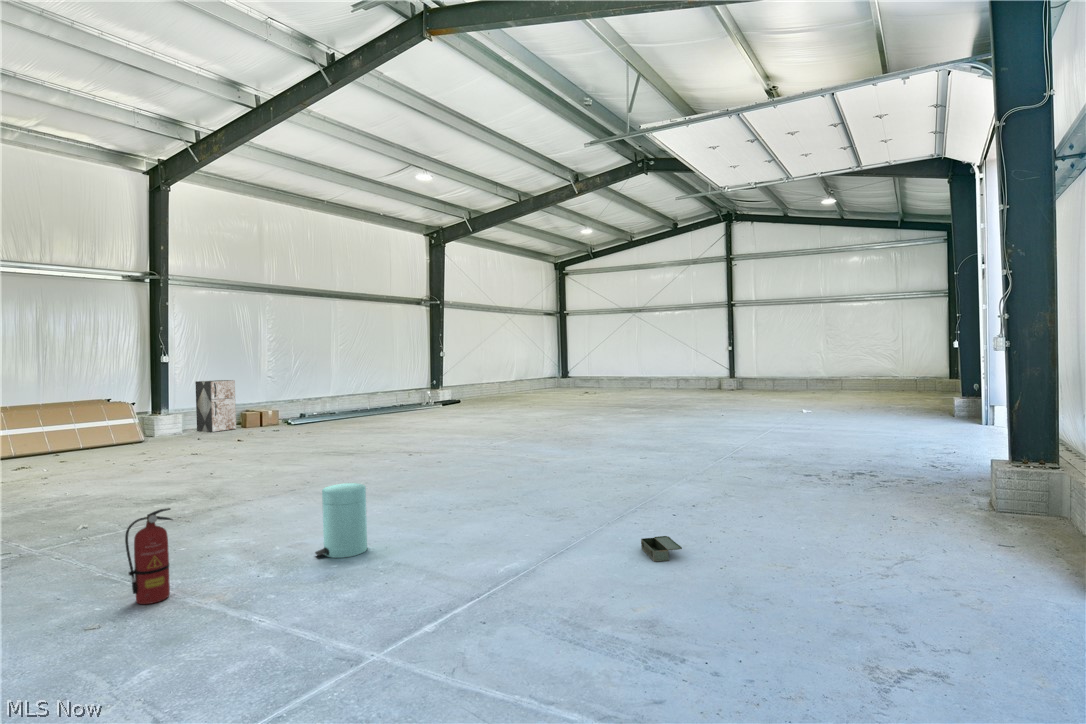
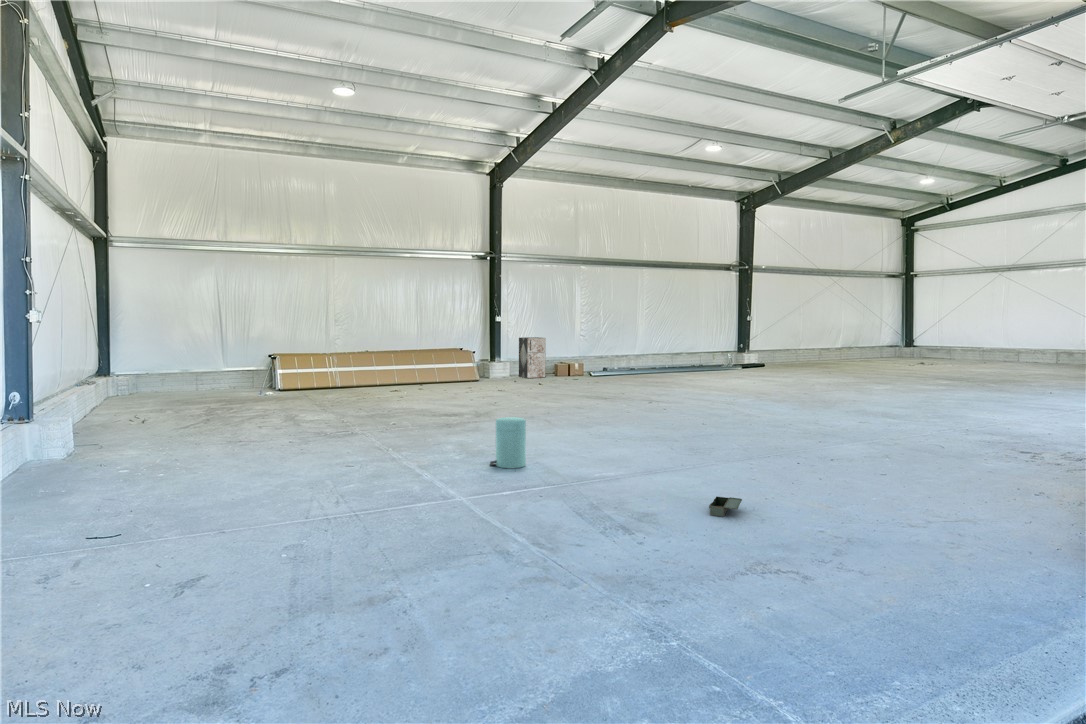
fire extinguisher: present [125,508,173,604] -> none [376,415,403,470]

